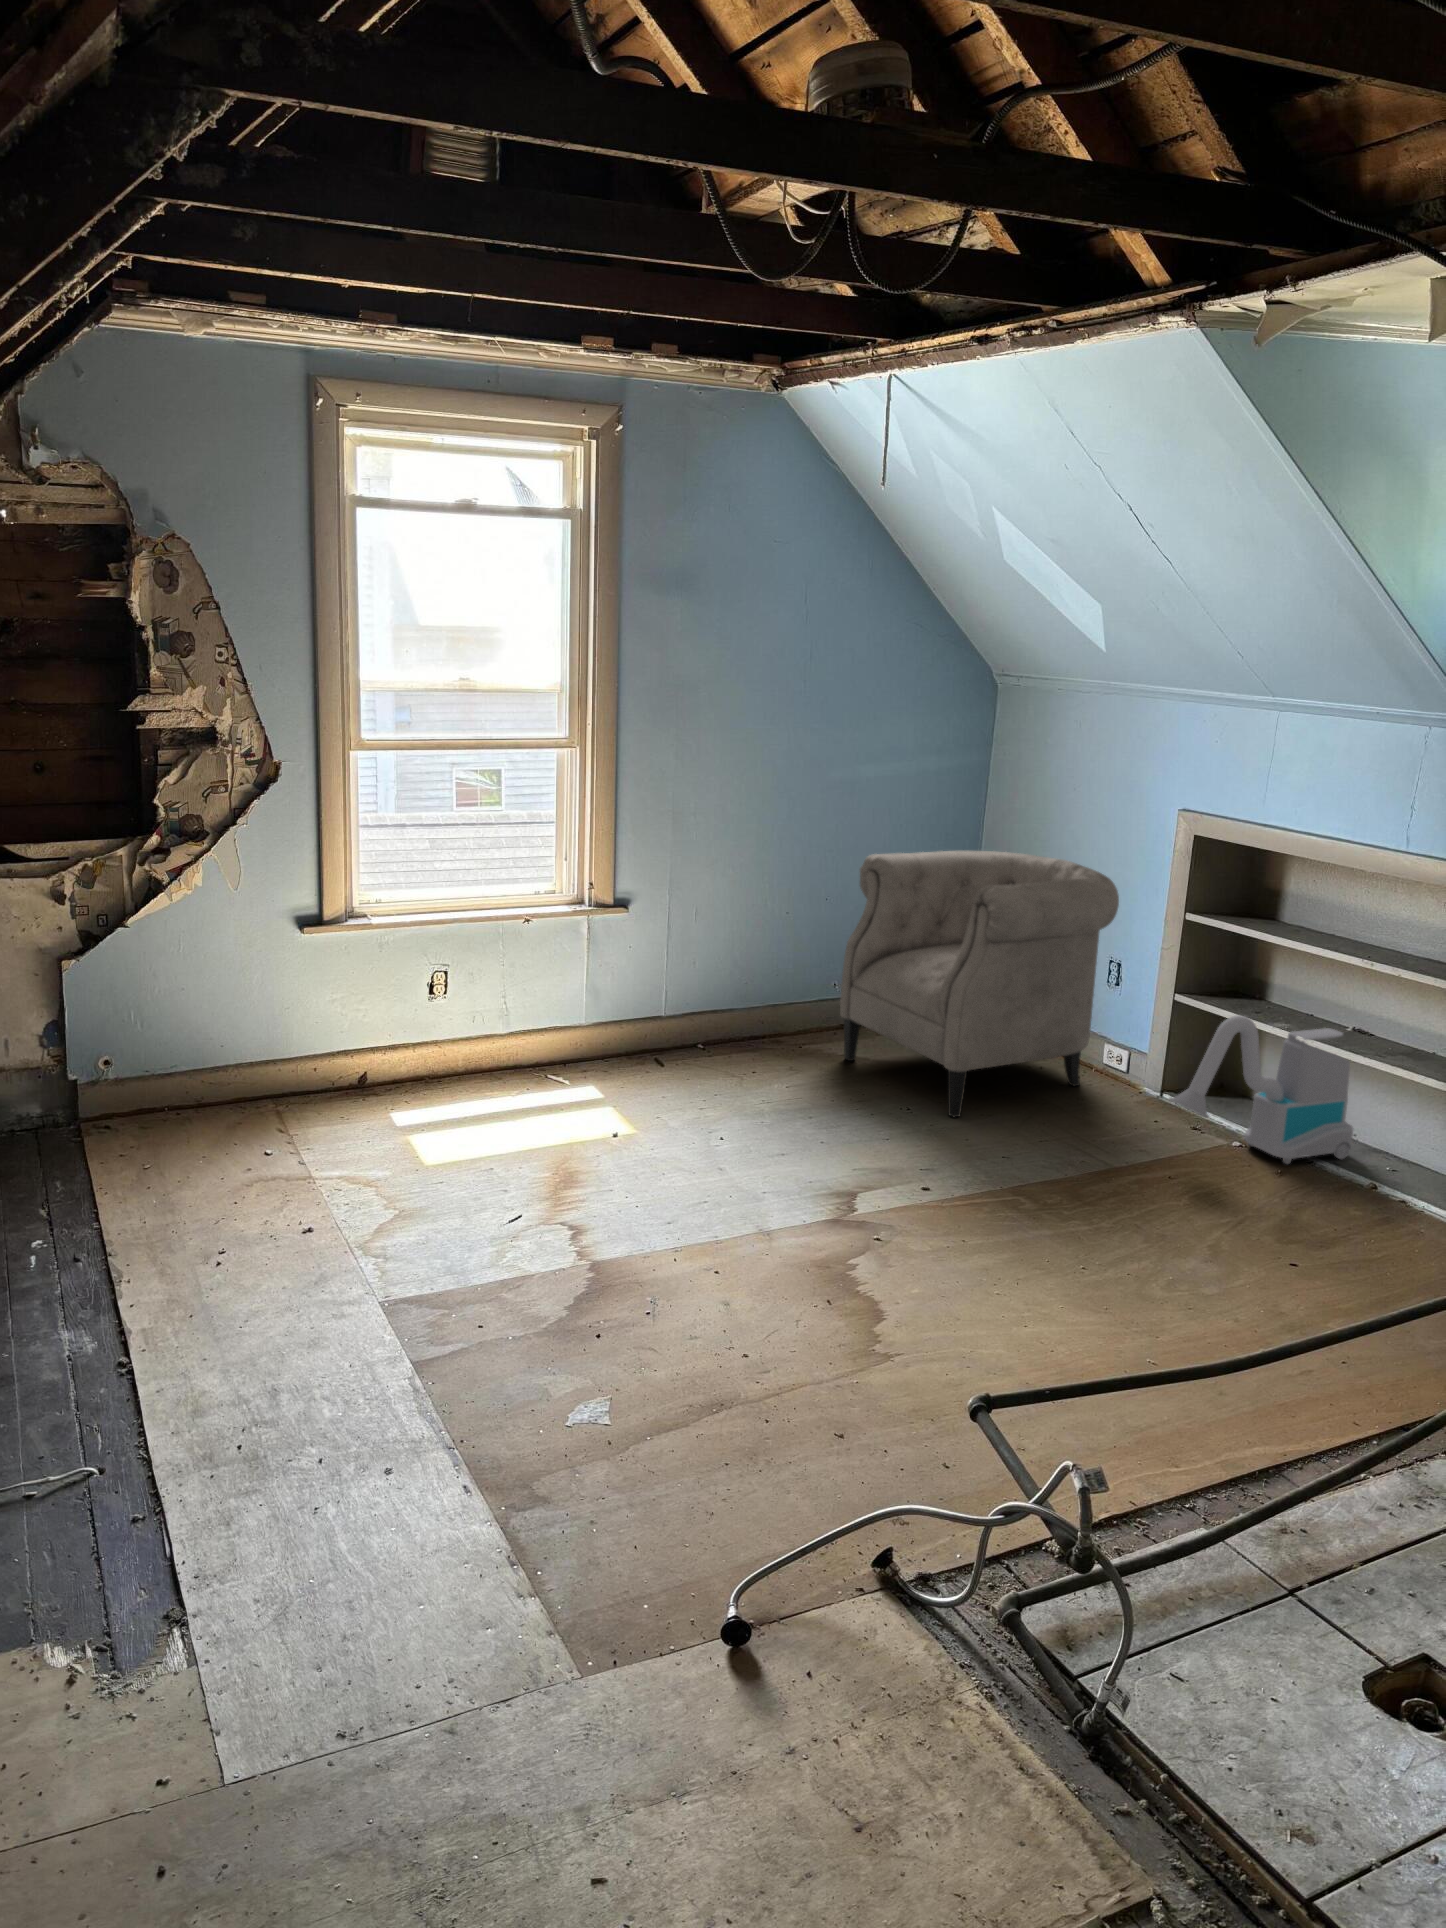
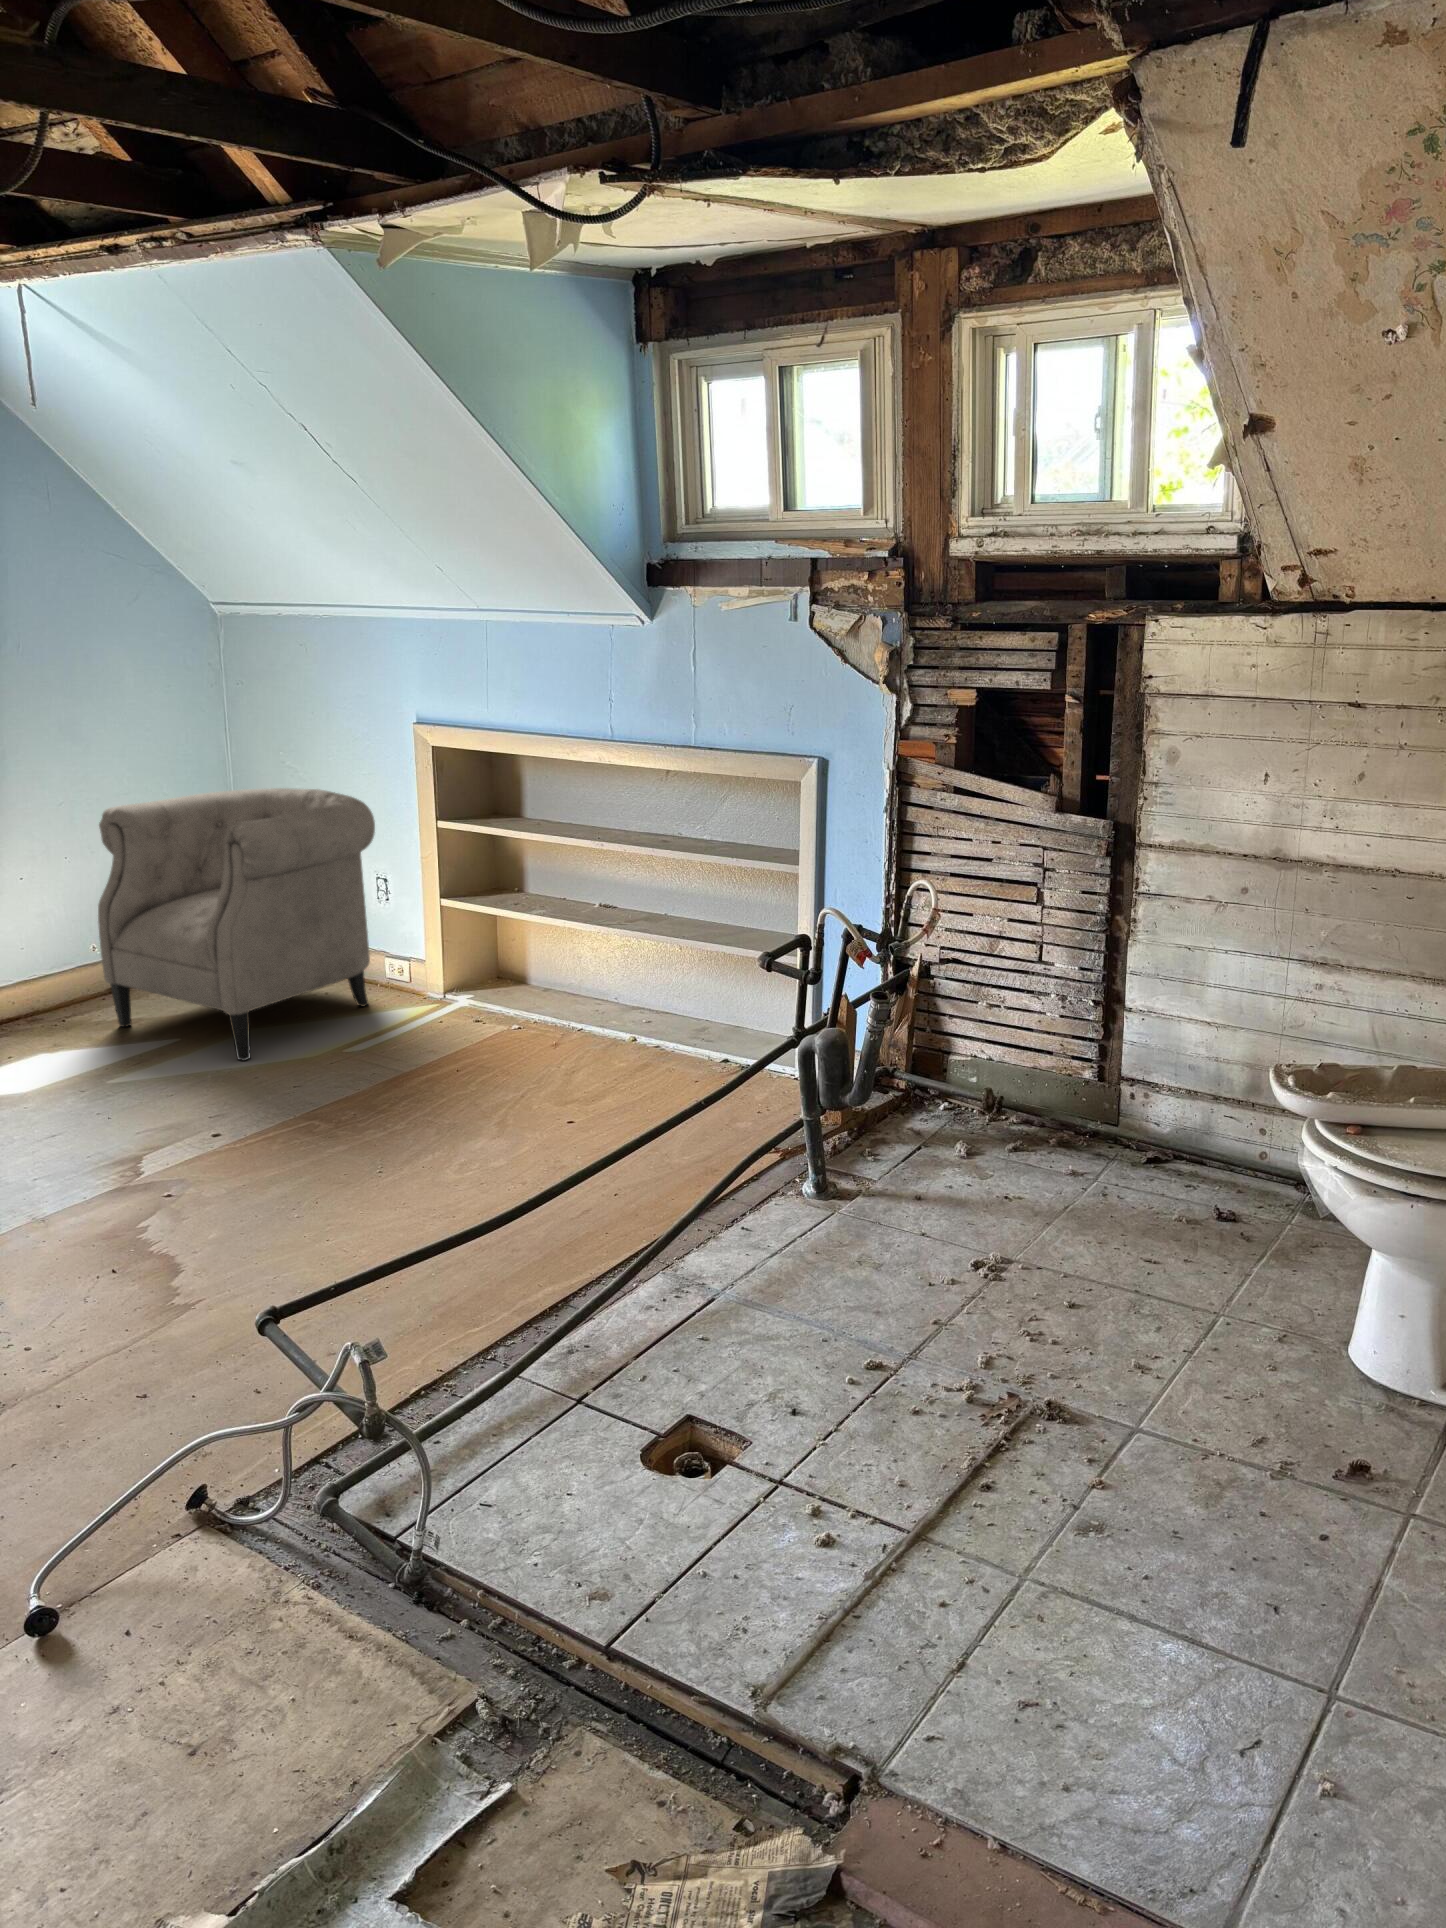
vacuum cleaner: present [1170,1015,1353,1164] -> none [446,910,609,1037]

